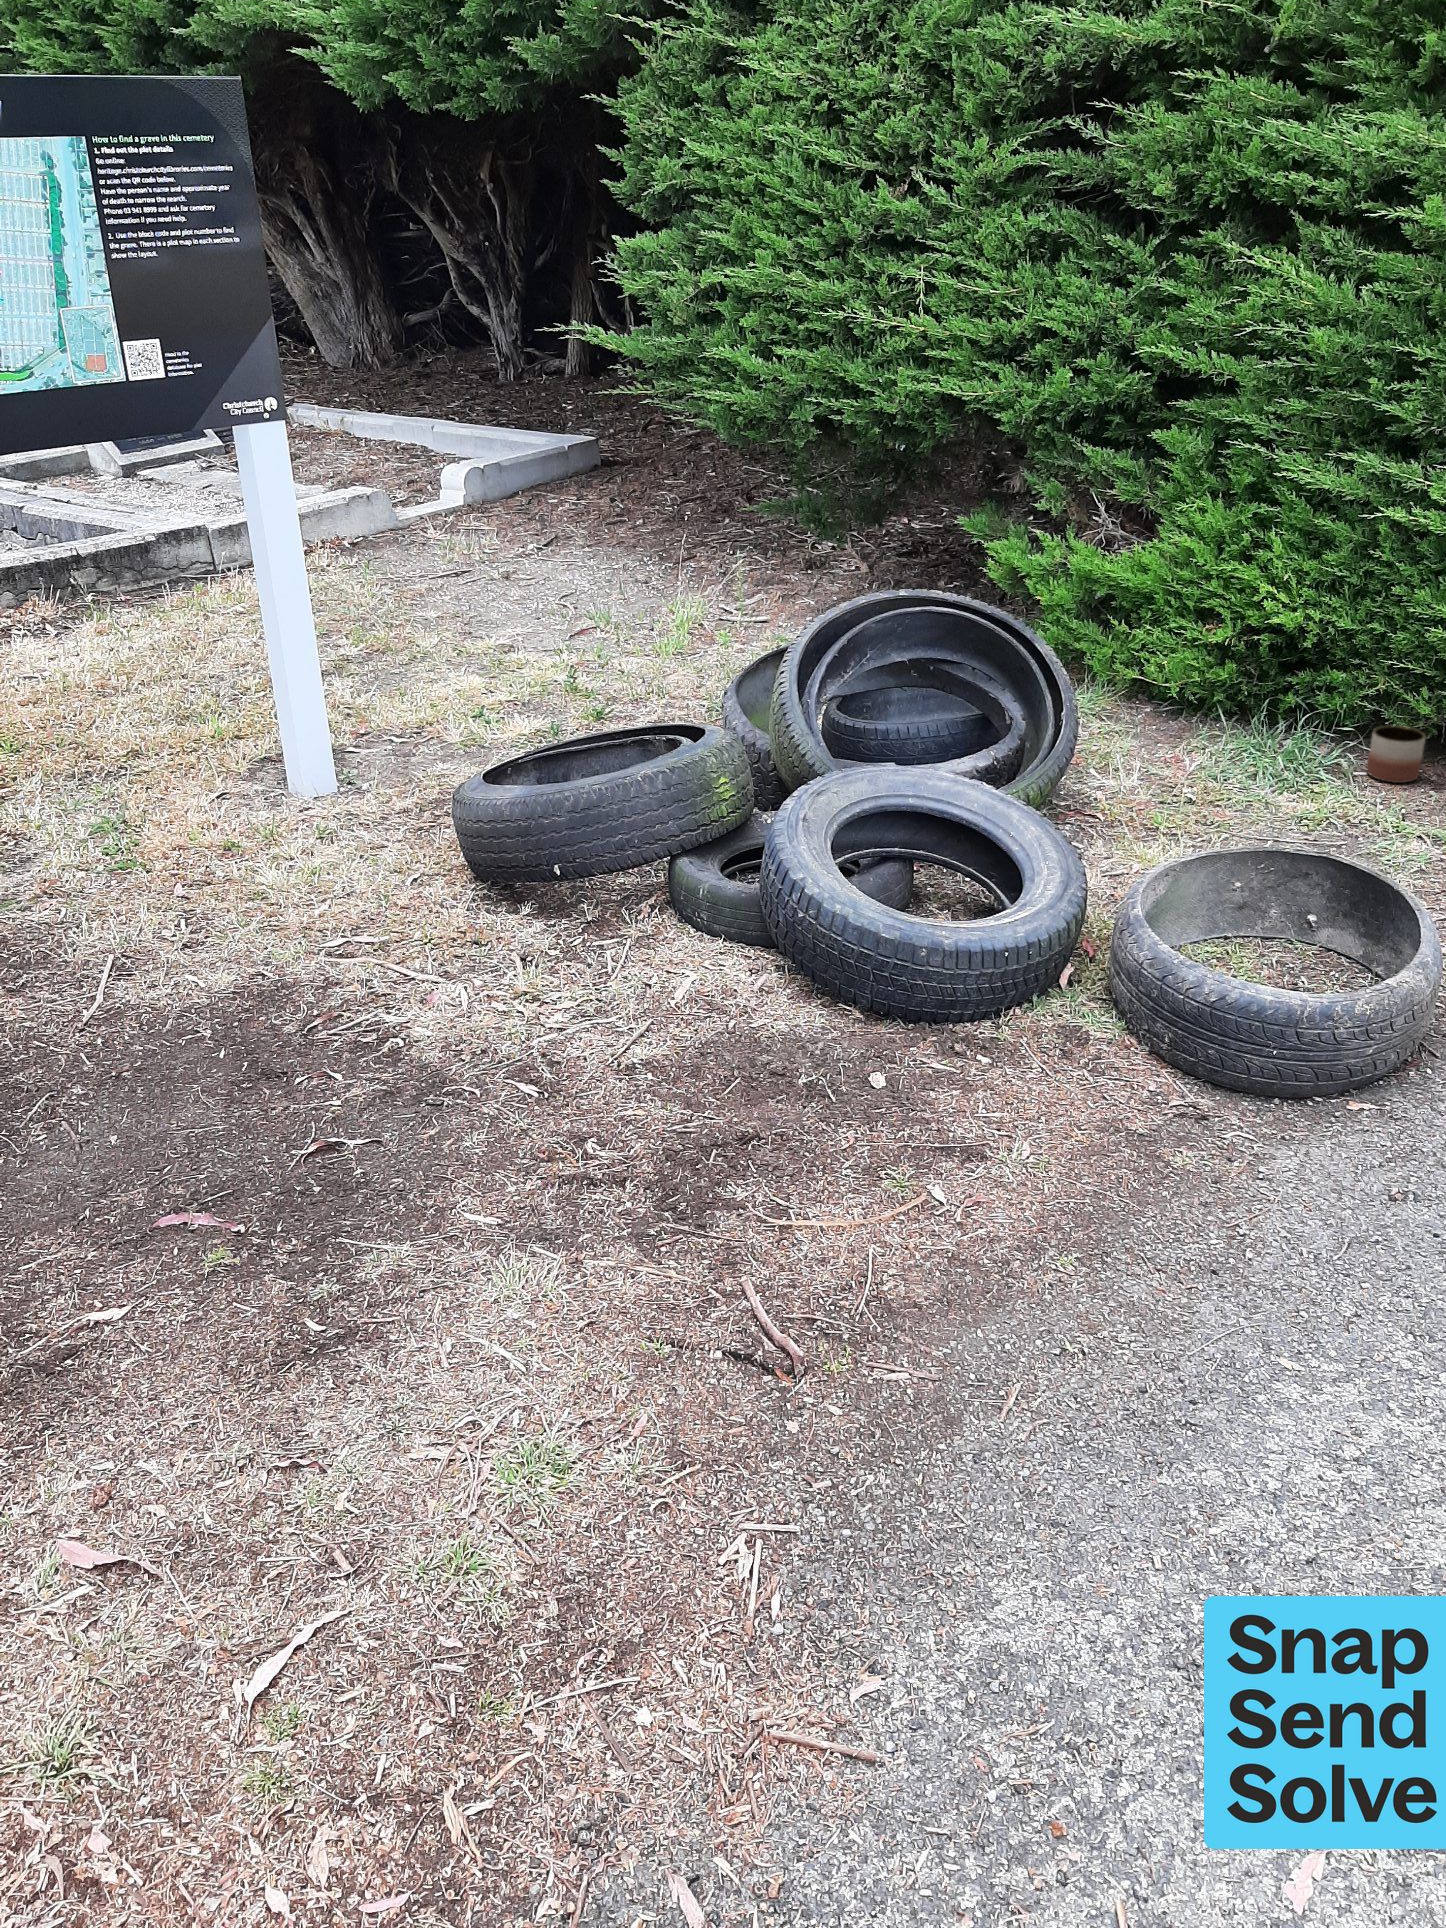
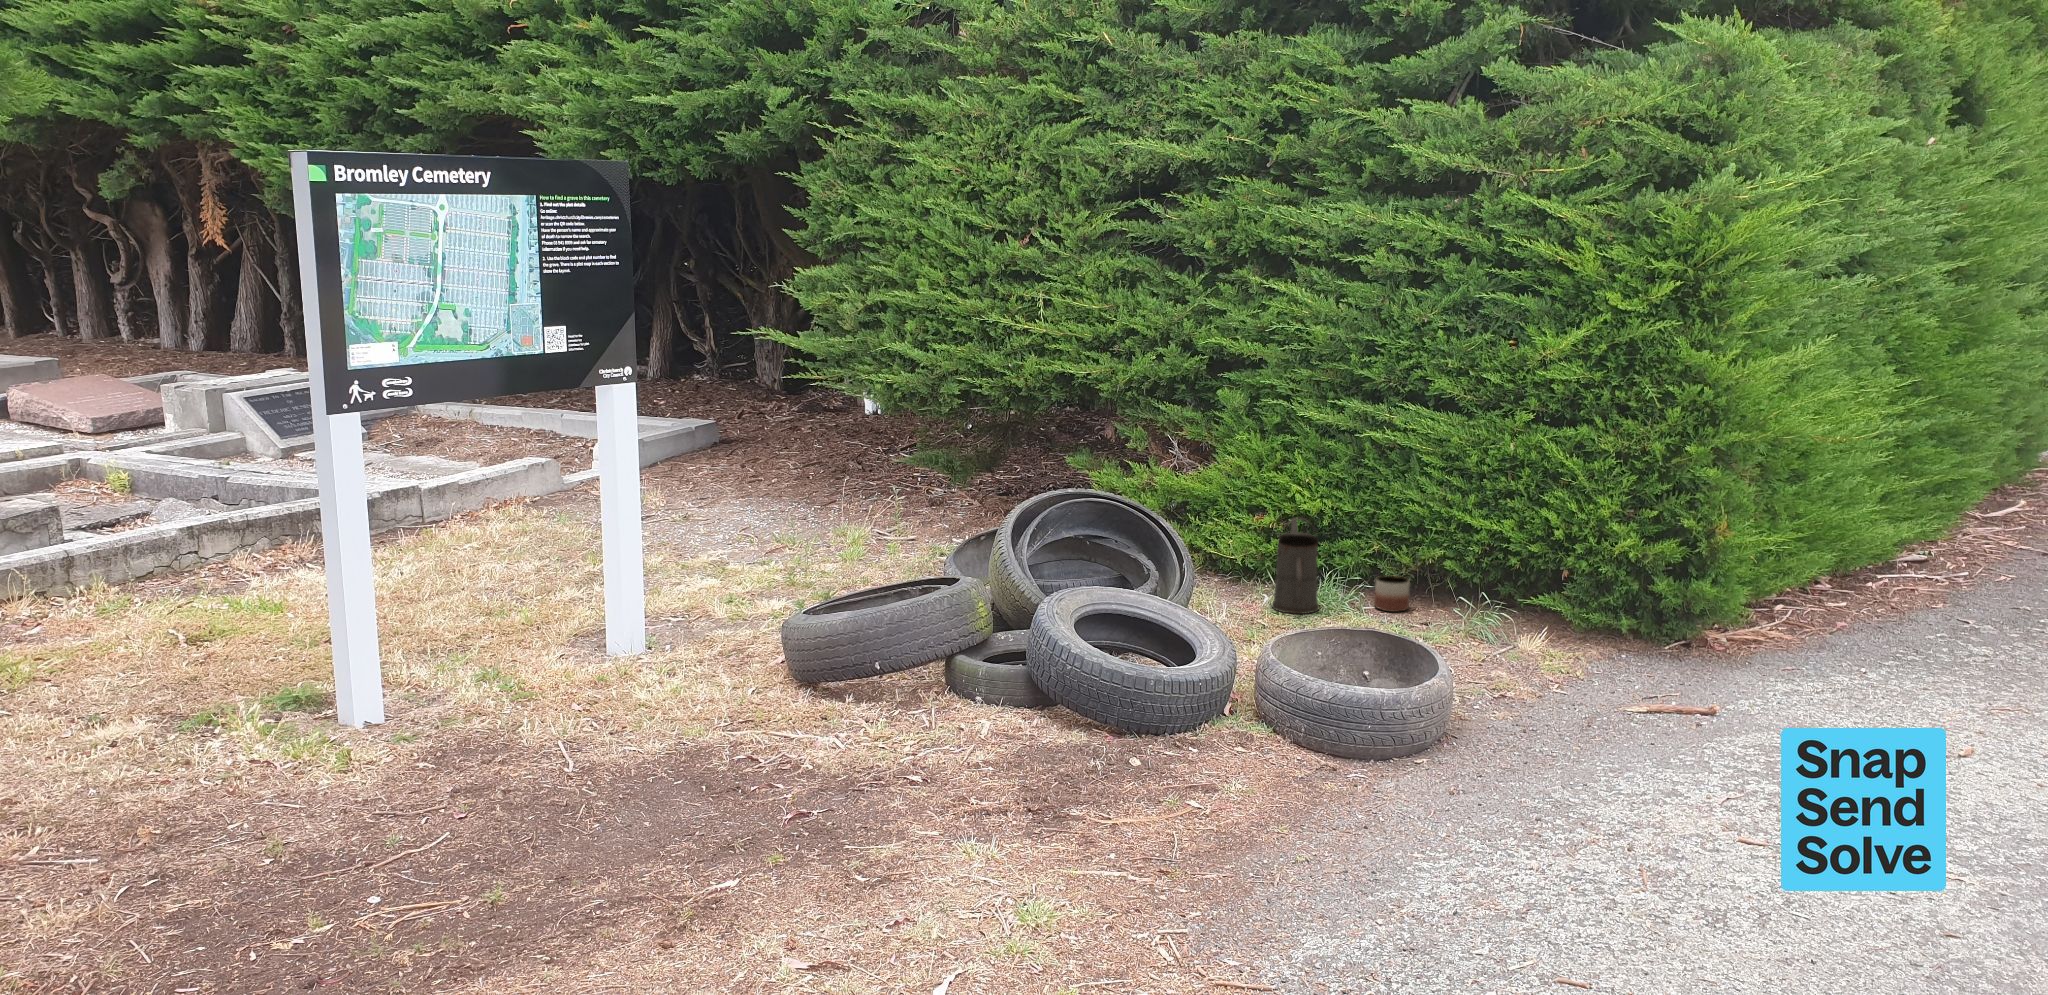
watering can: none [1209,629,1287,782] -> present [1272,517,1319,614]

